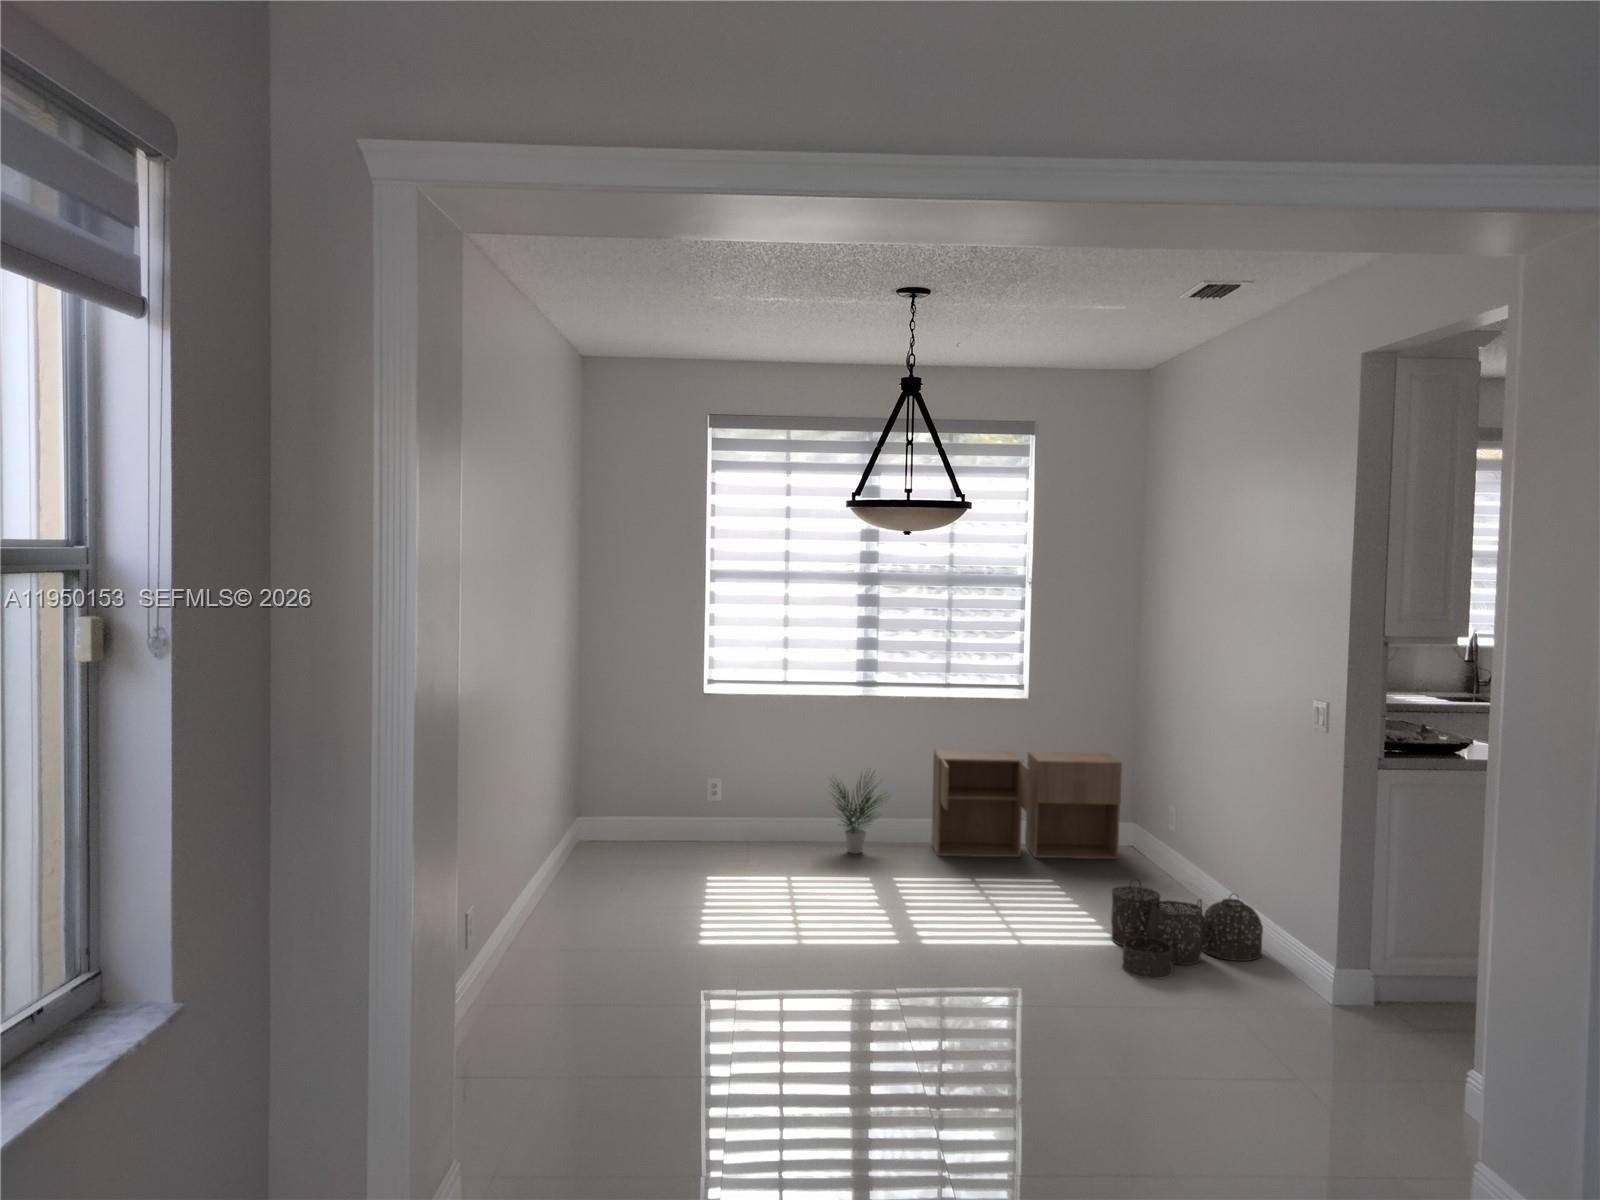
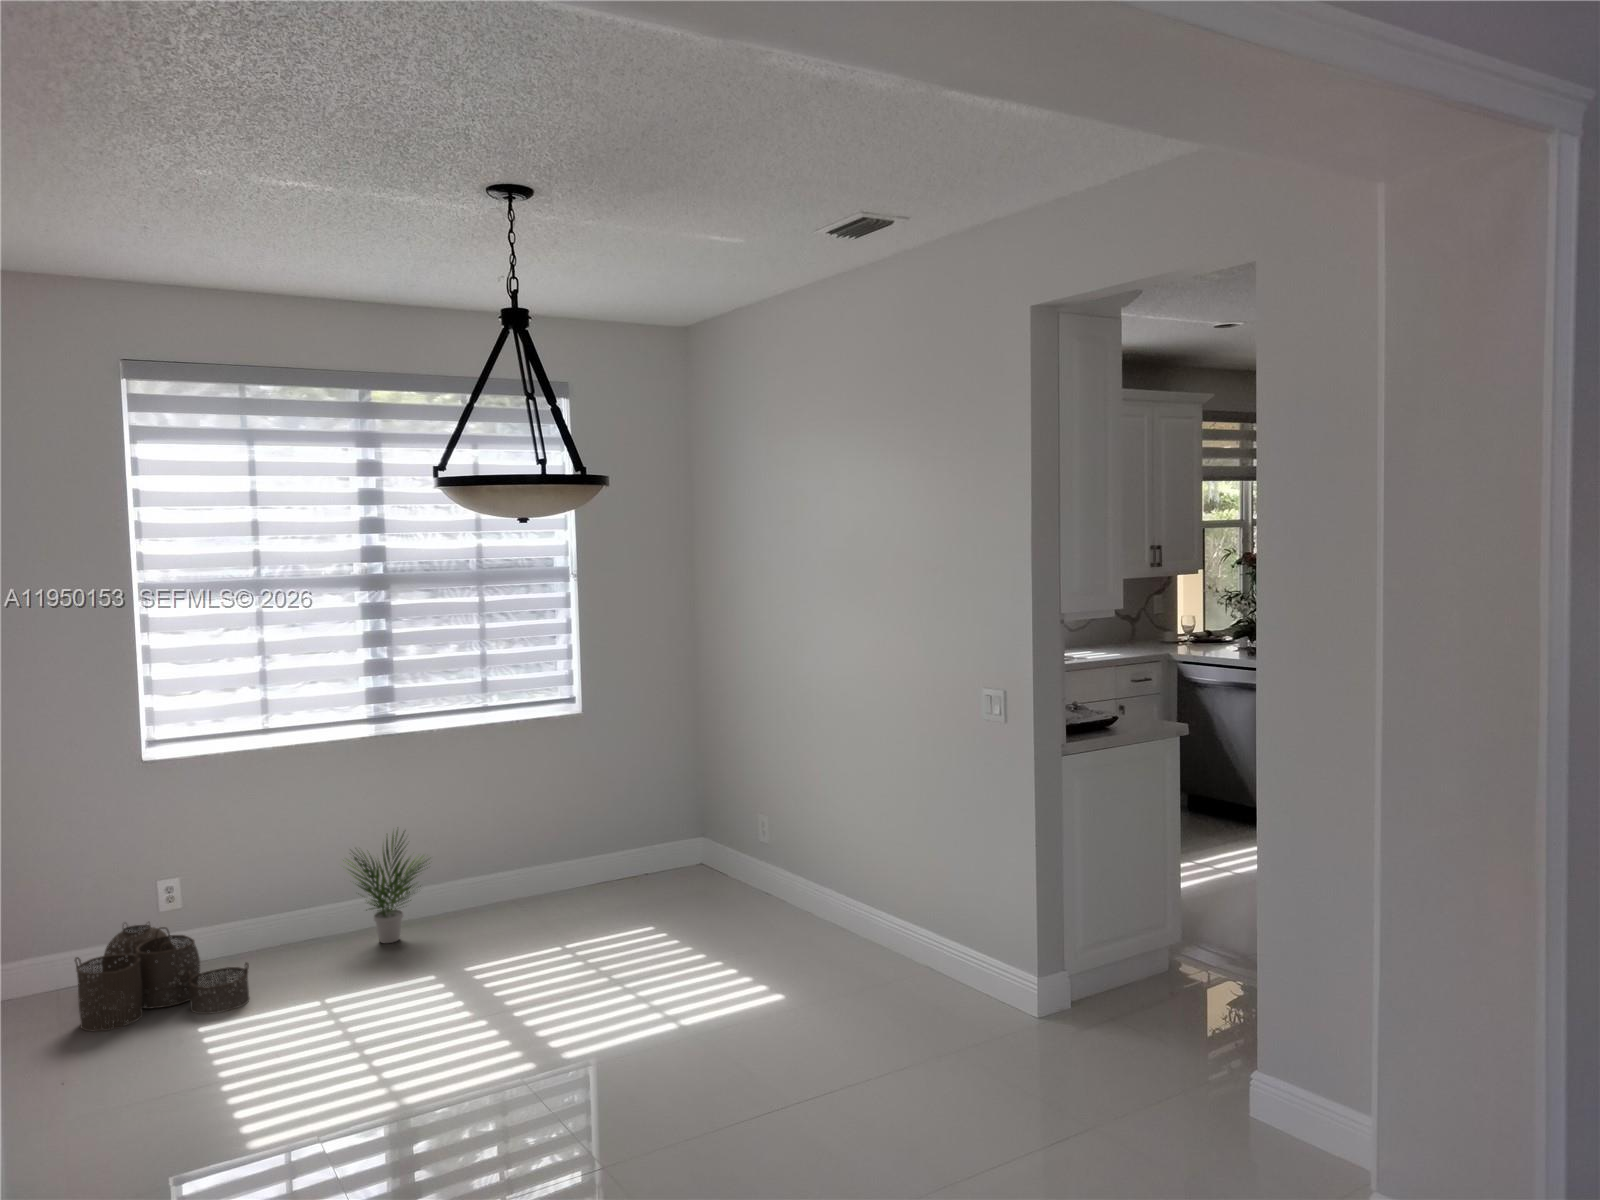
storage cabinet: present [931,750,1122,859] -> none [476,765,702,924]
woven basket: present [1111,880,1263,979] -> present [75,922,249,1031]

